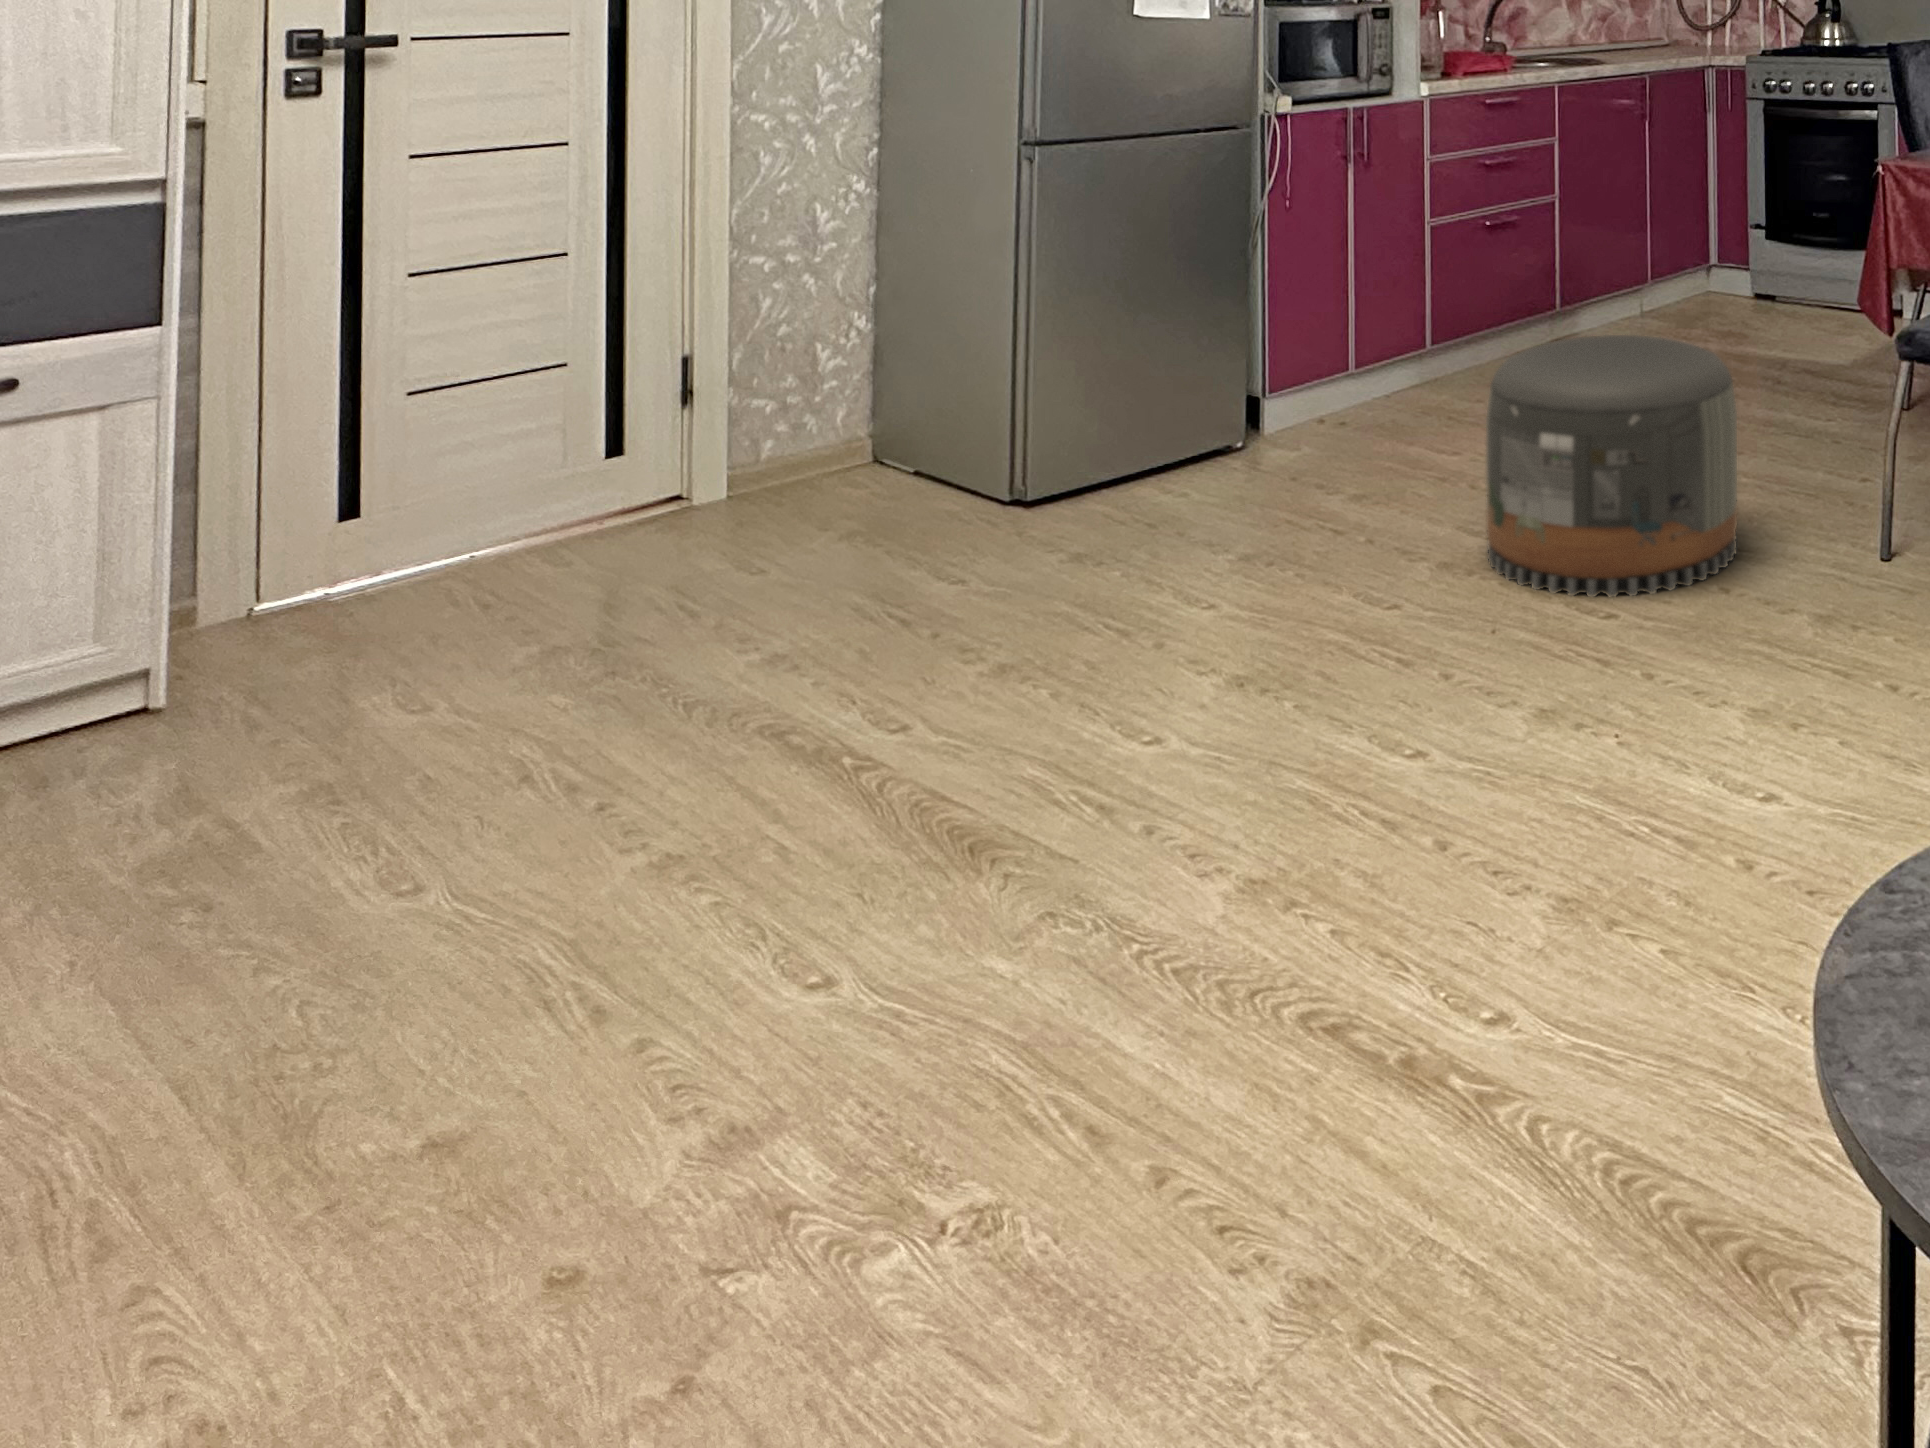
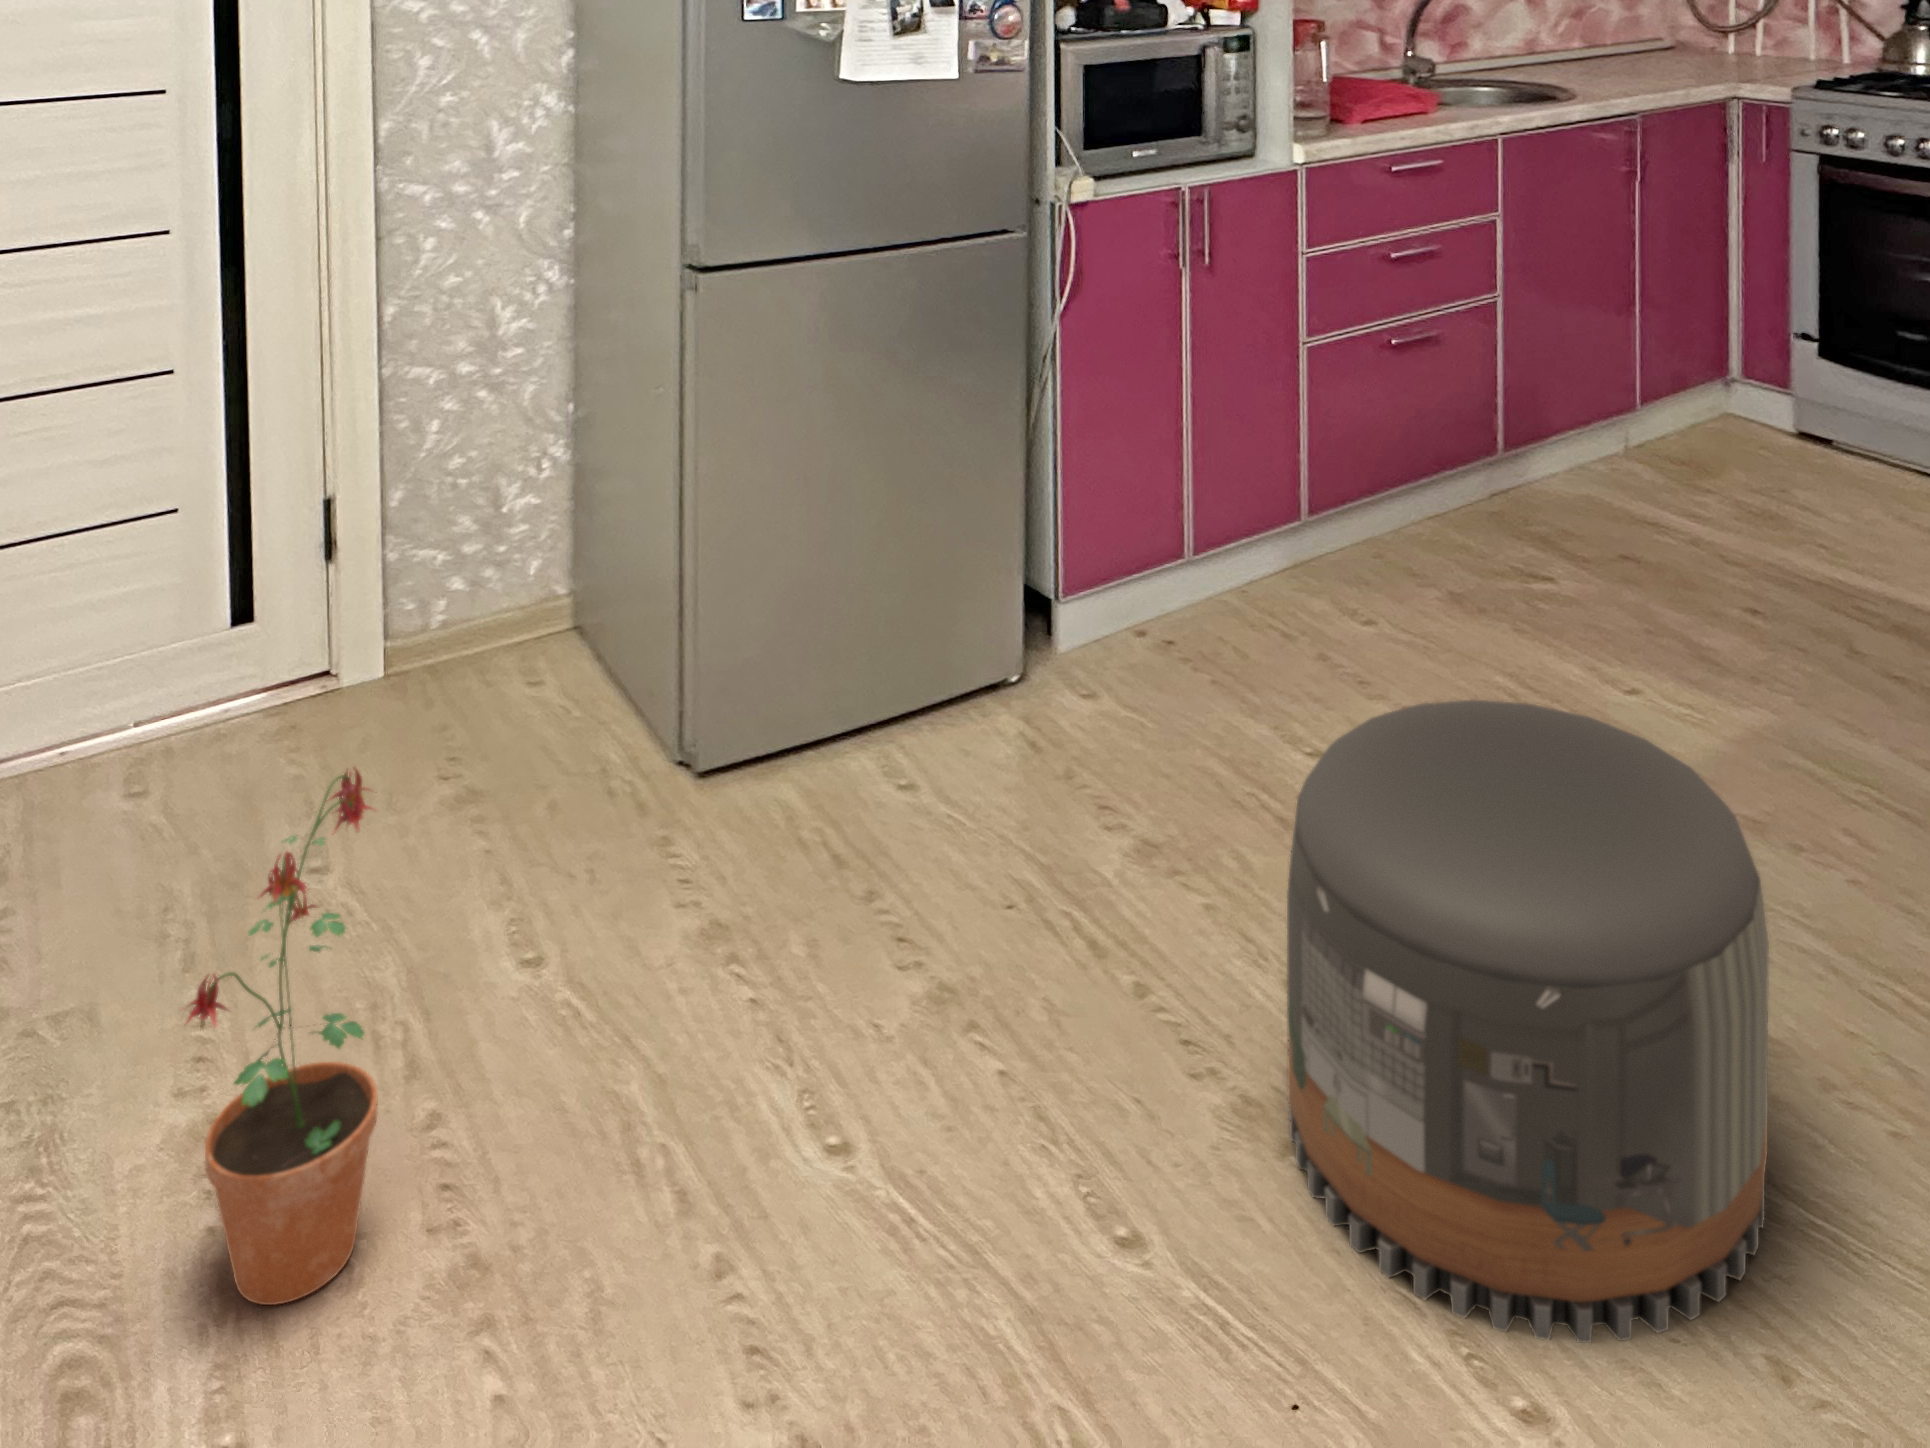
potted plant: none [849,391,962,697] -> present [187,768,378,1305]

